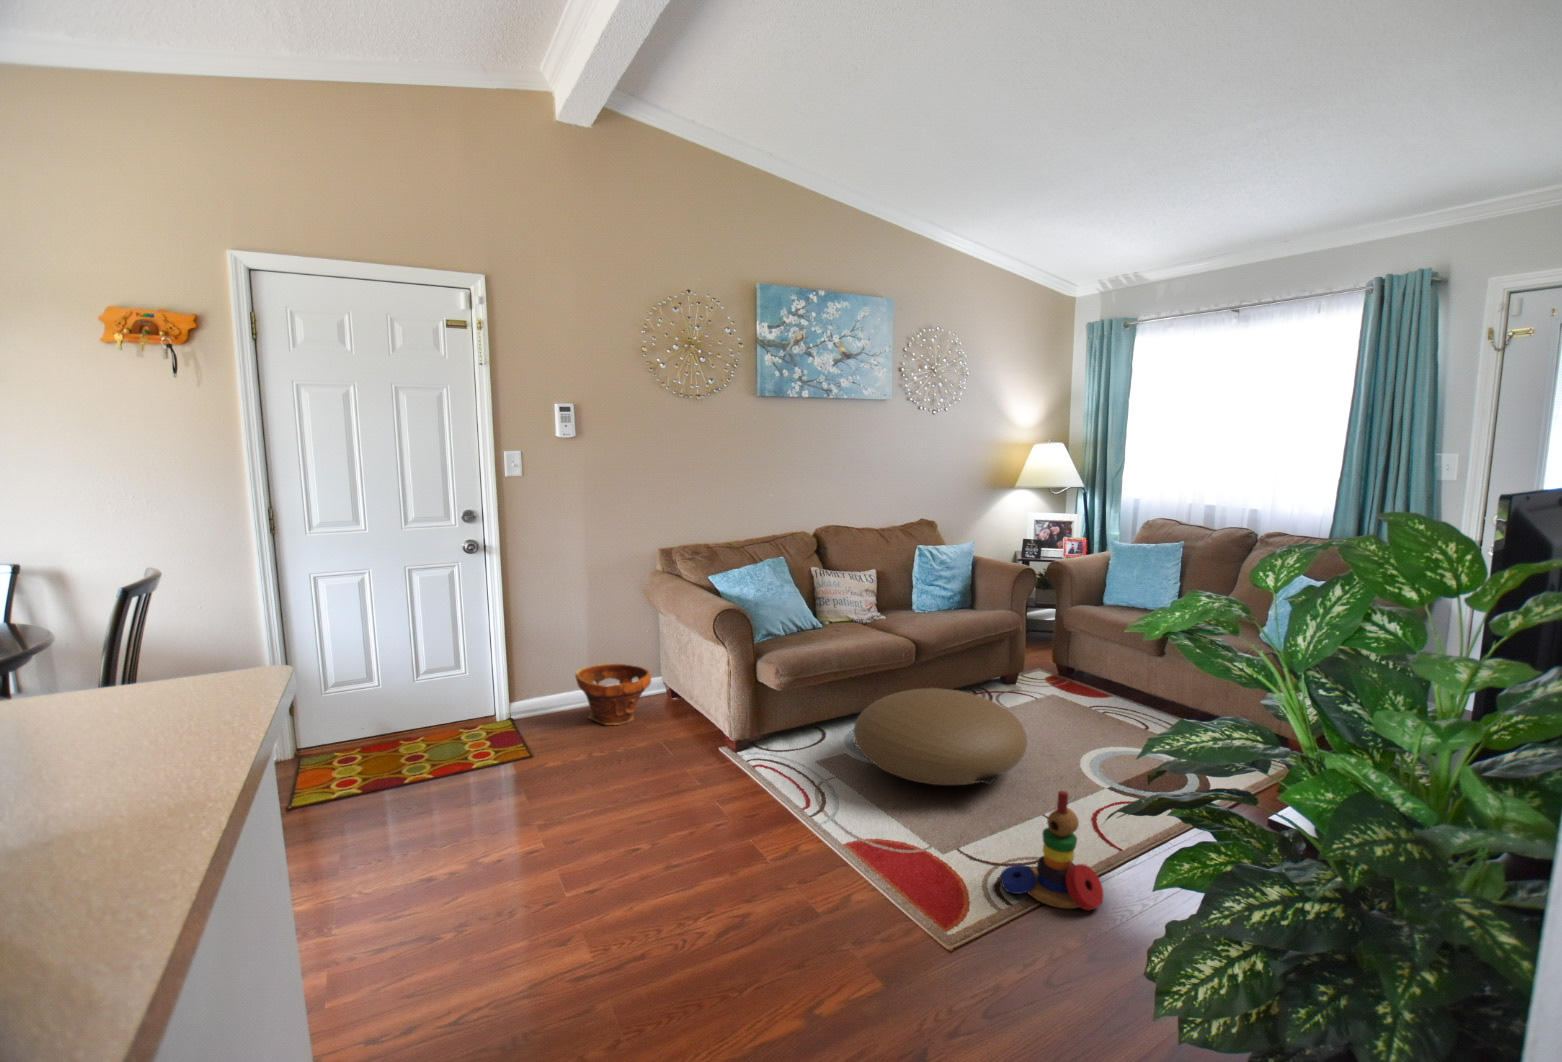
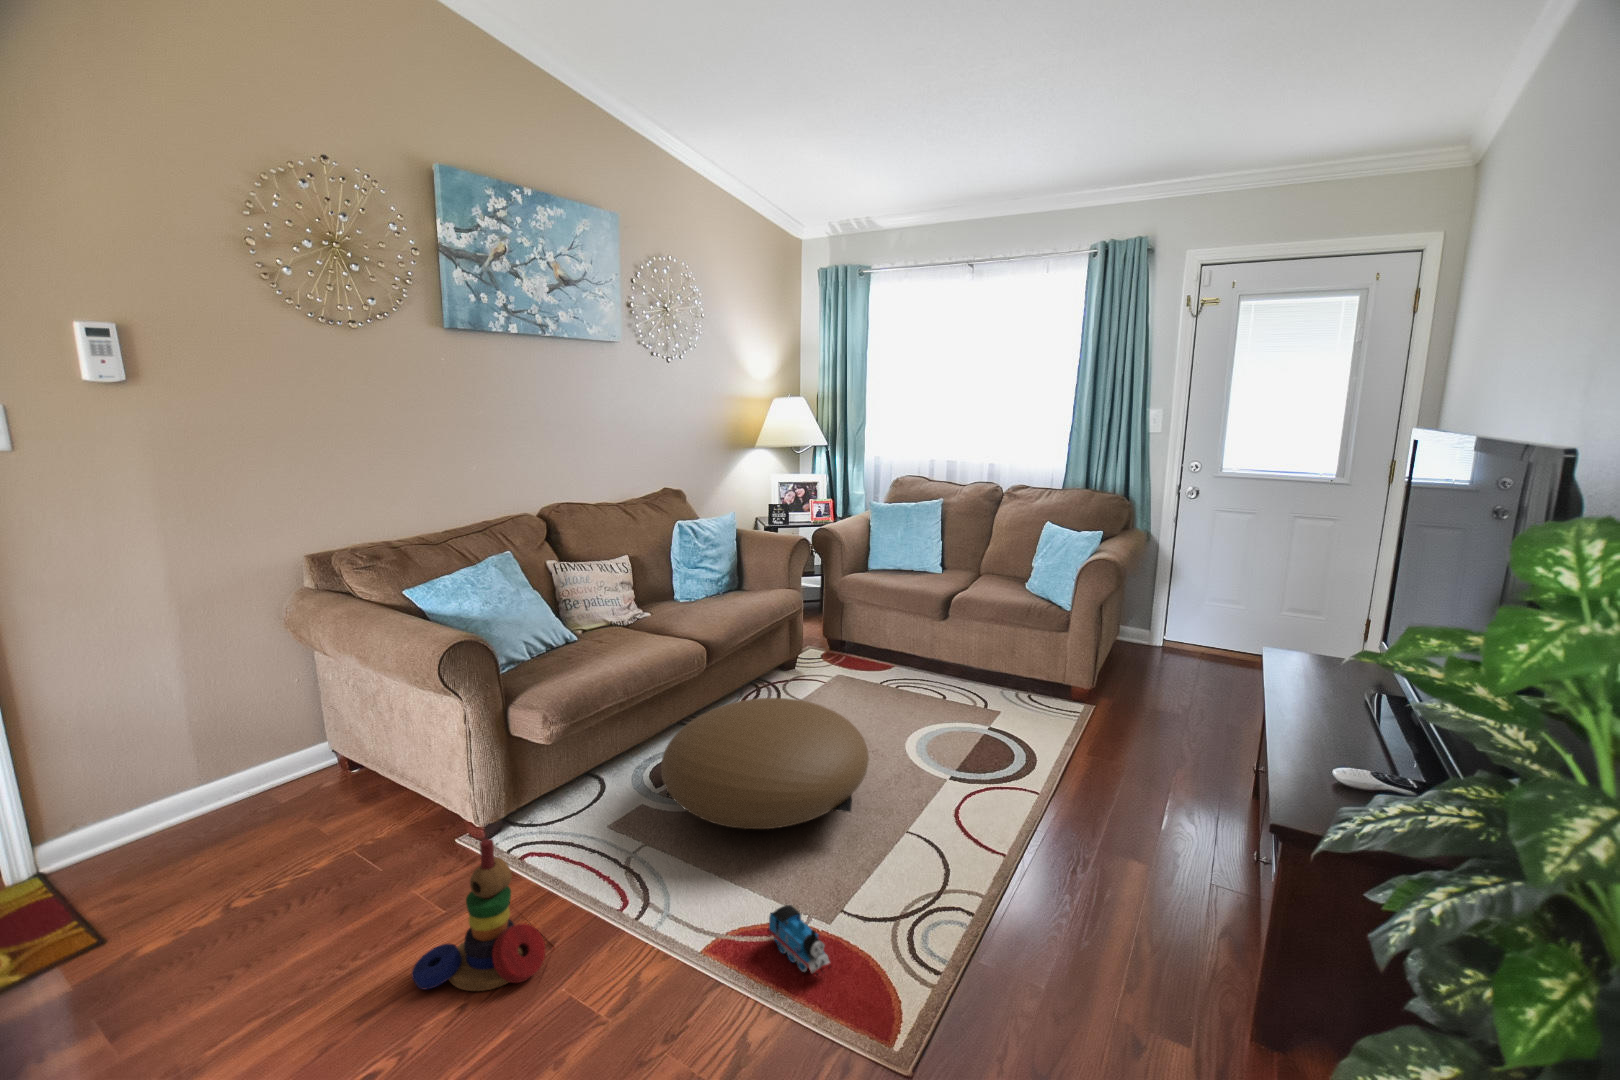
planter: present [575,663,651,725] -> none [171,741,320,848]
stacking toy: present [1000,791,1103,910] -> present [412,839,545,991]
toy train: none [893,828,929,880] -> present [768,905,831,976]

